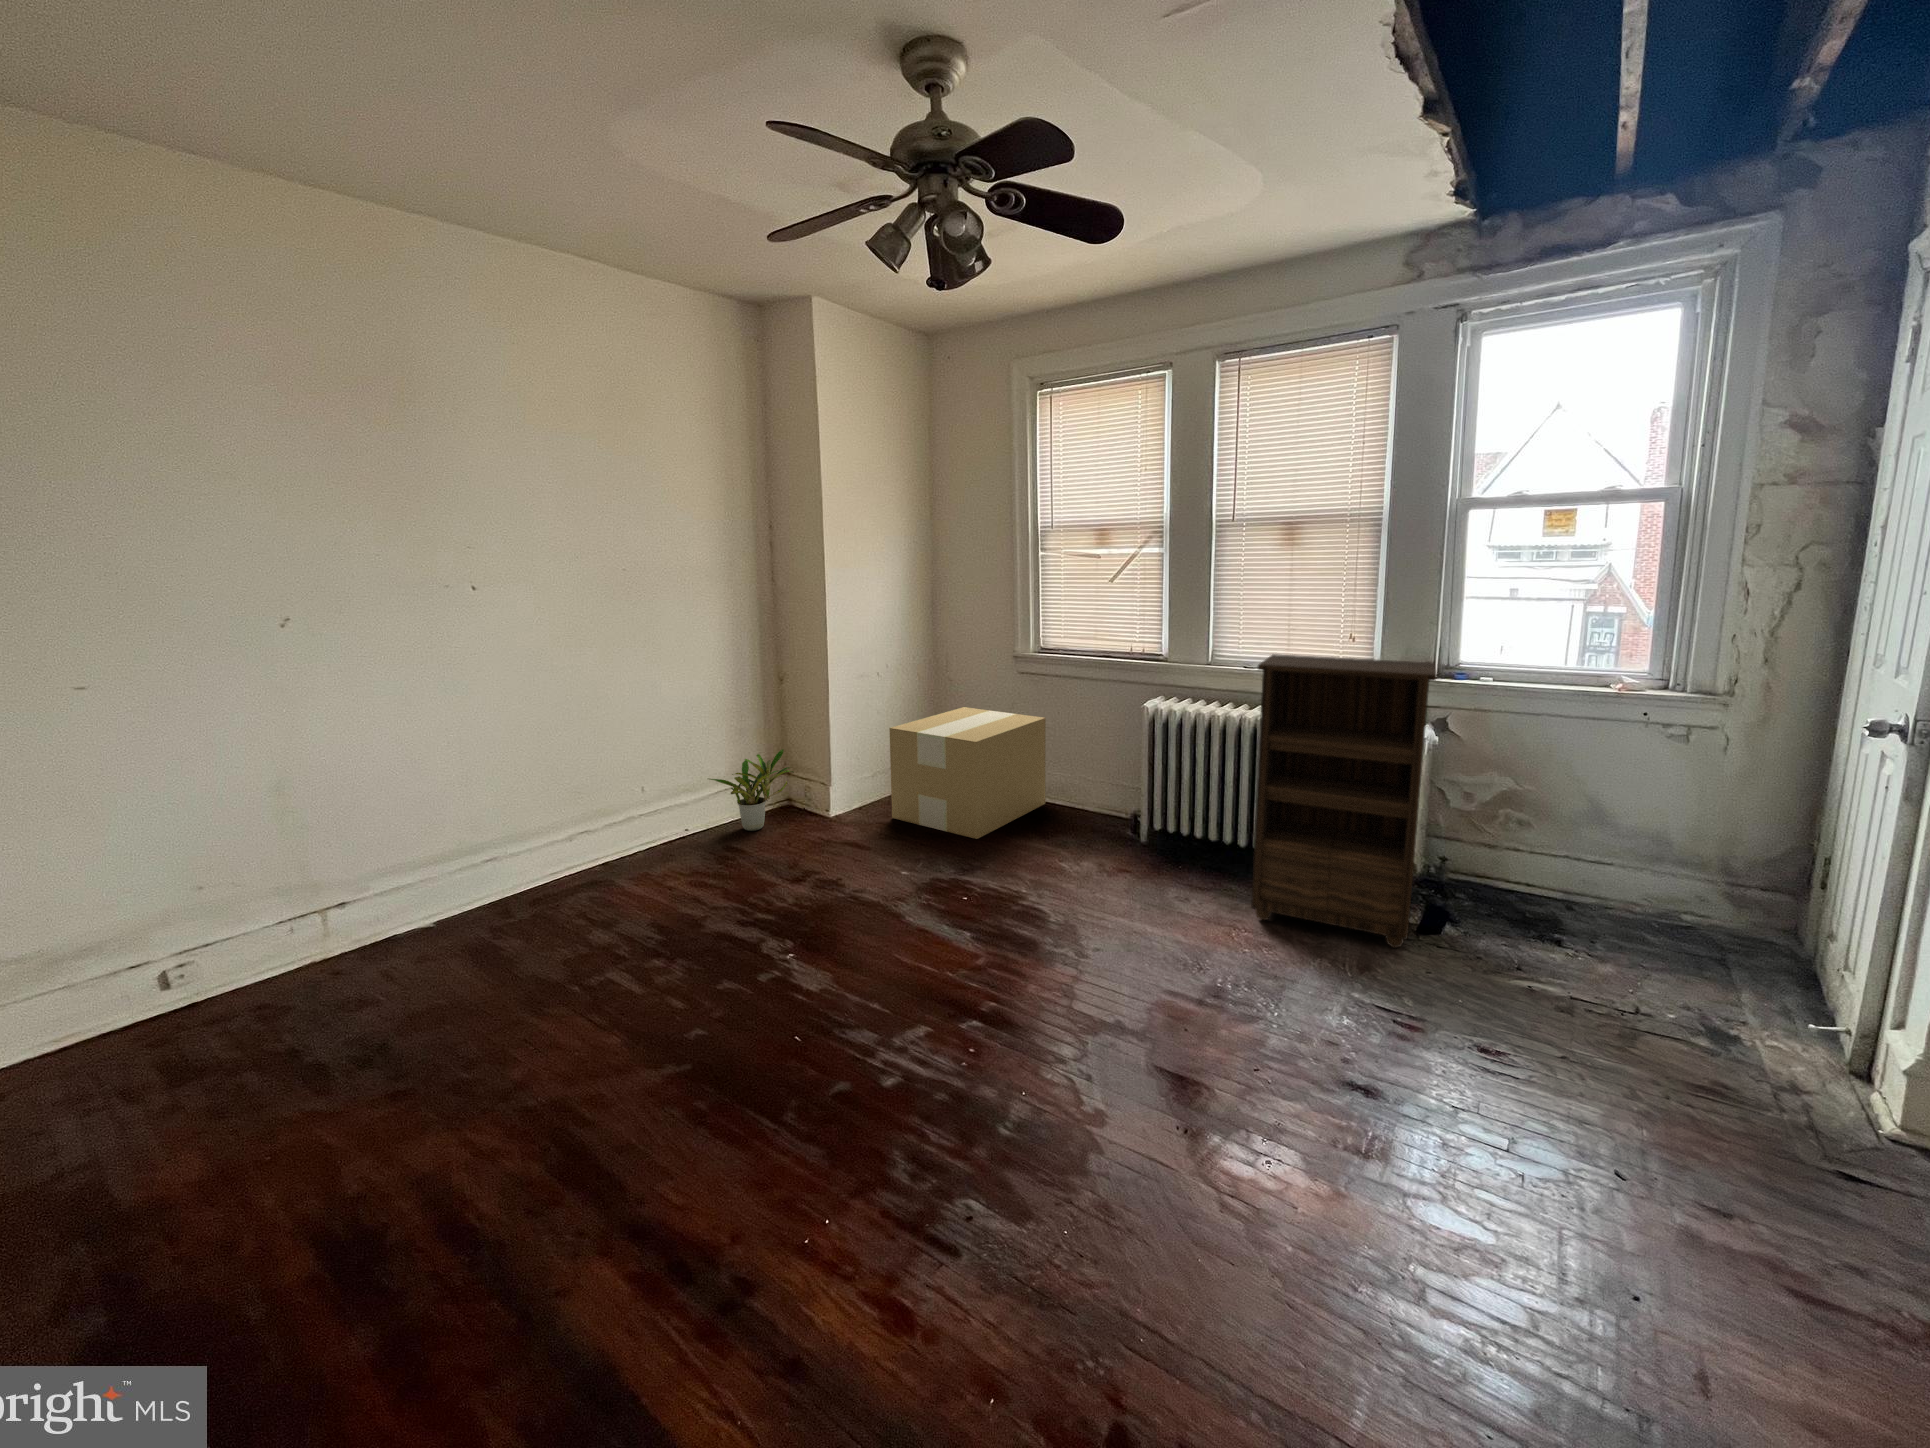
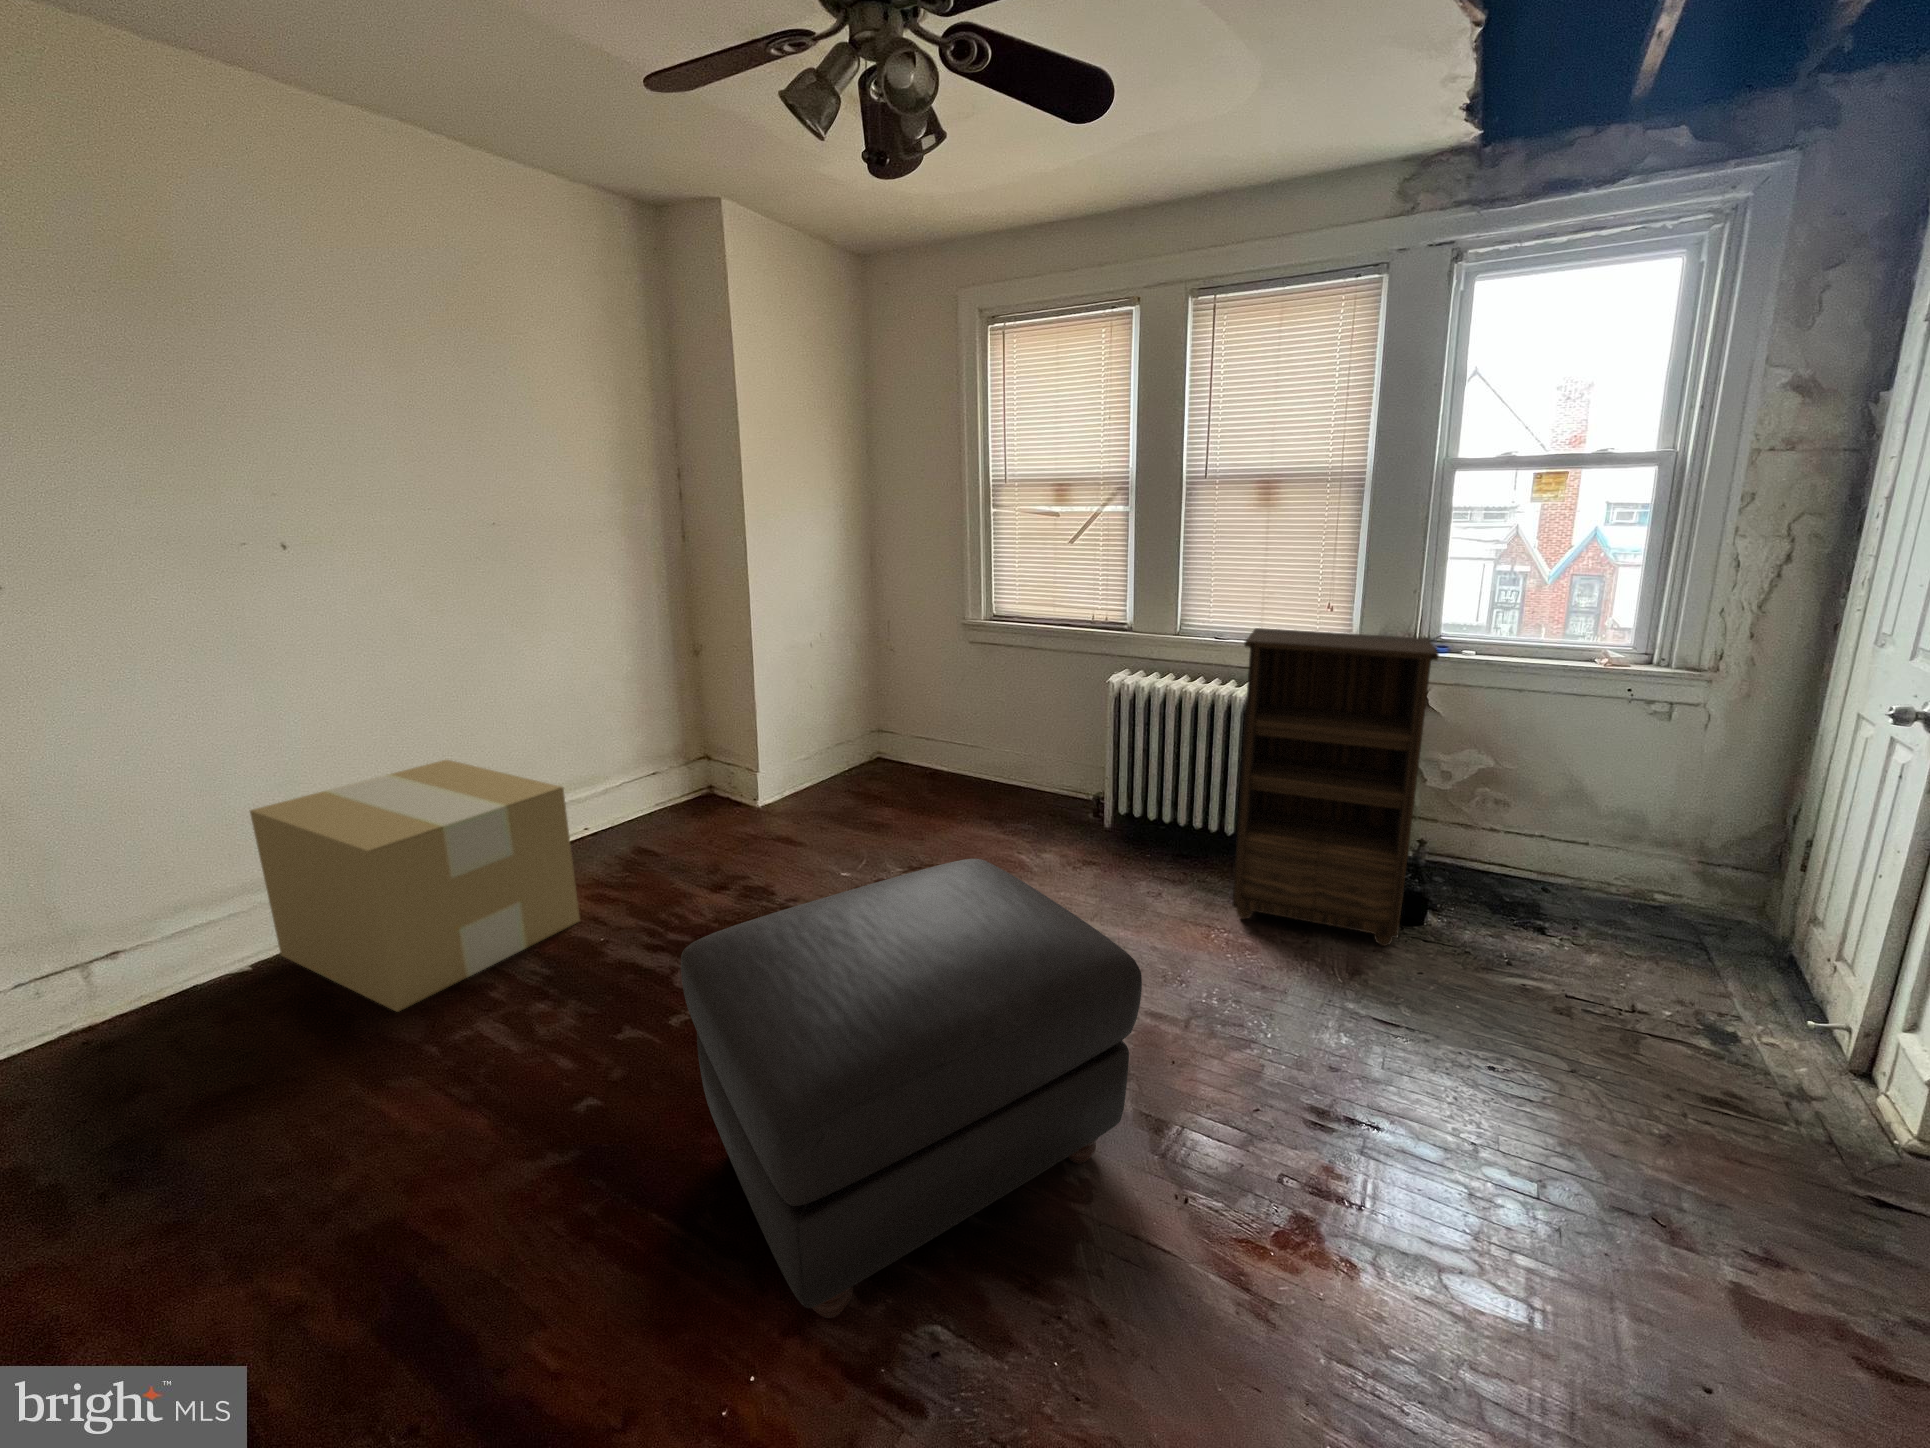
cardboard box: present [889,707,1046,839] -> present [250,760,580,1012]
potted plant: present [708,749,794,831] -> none [603,735,715,830]
ottoman: none [778,846,1148,1185] -> present [681,859,1142,1318]

